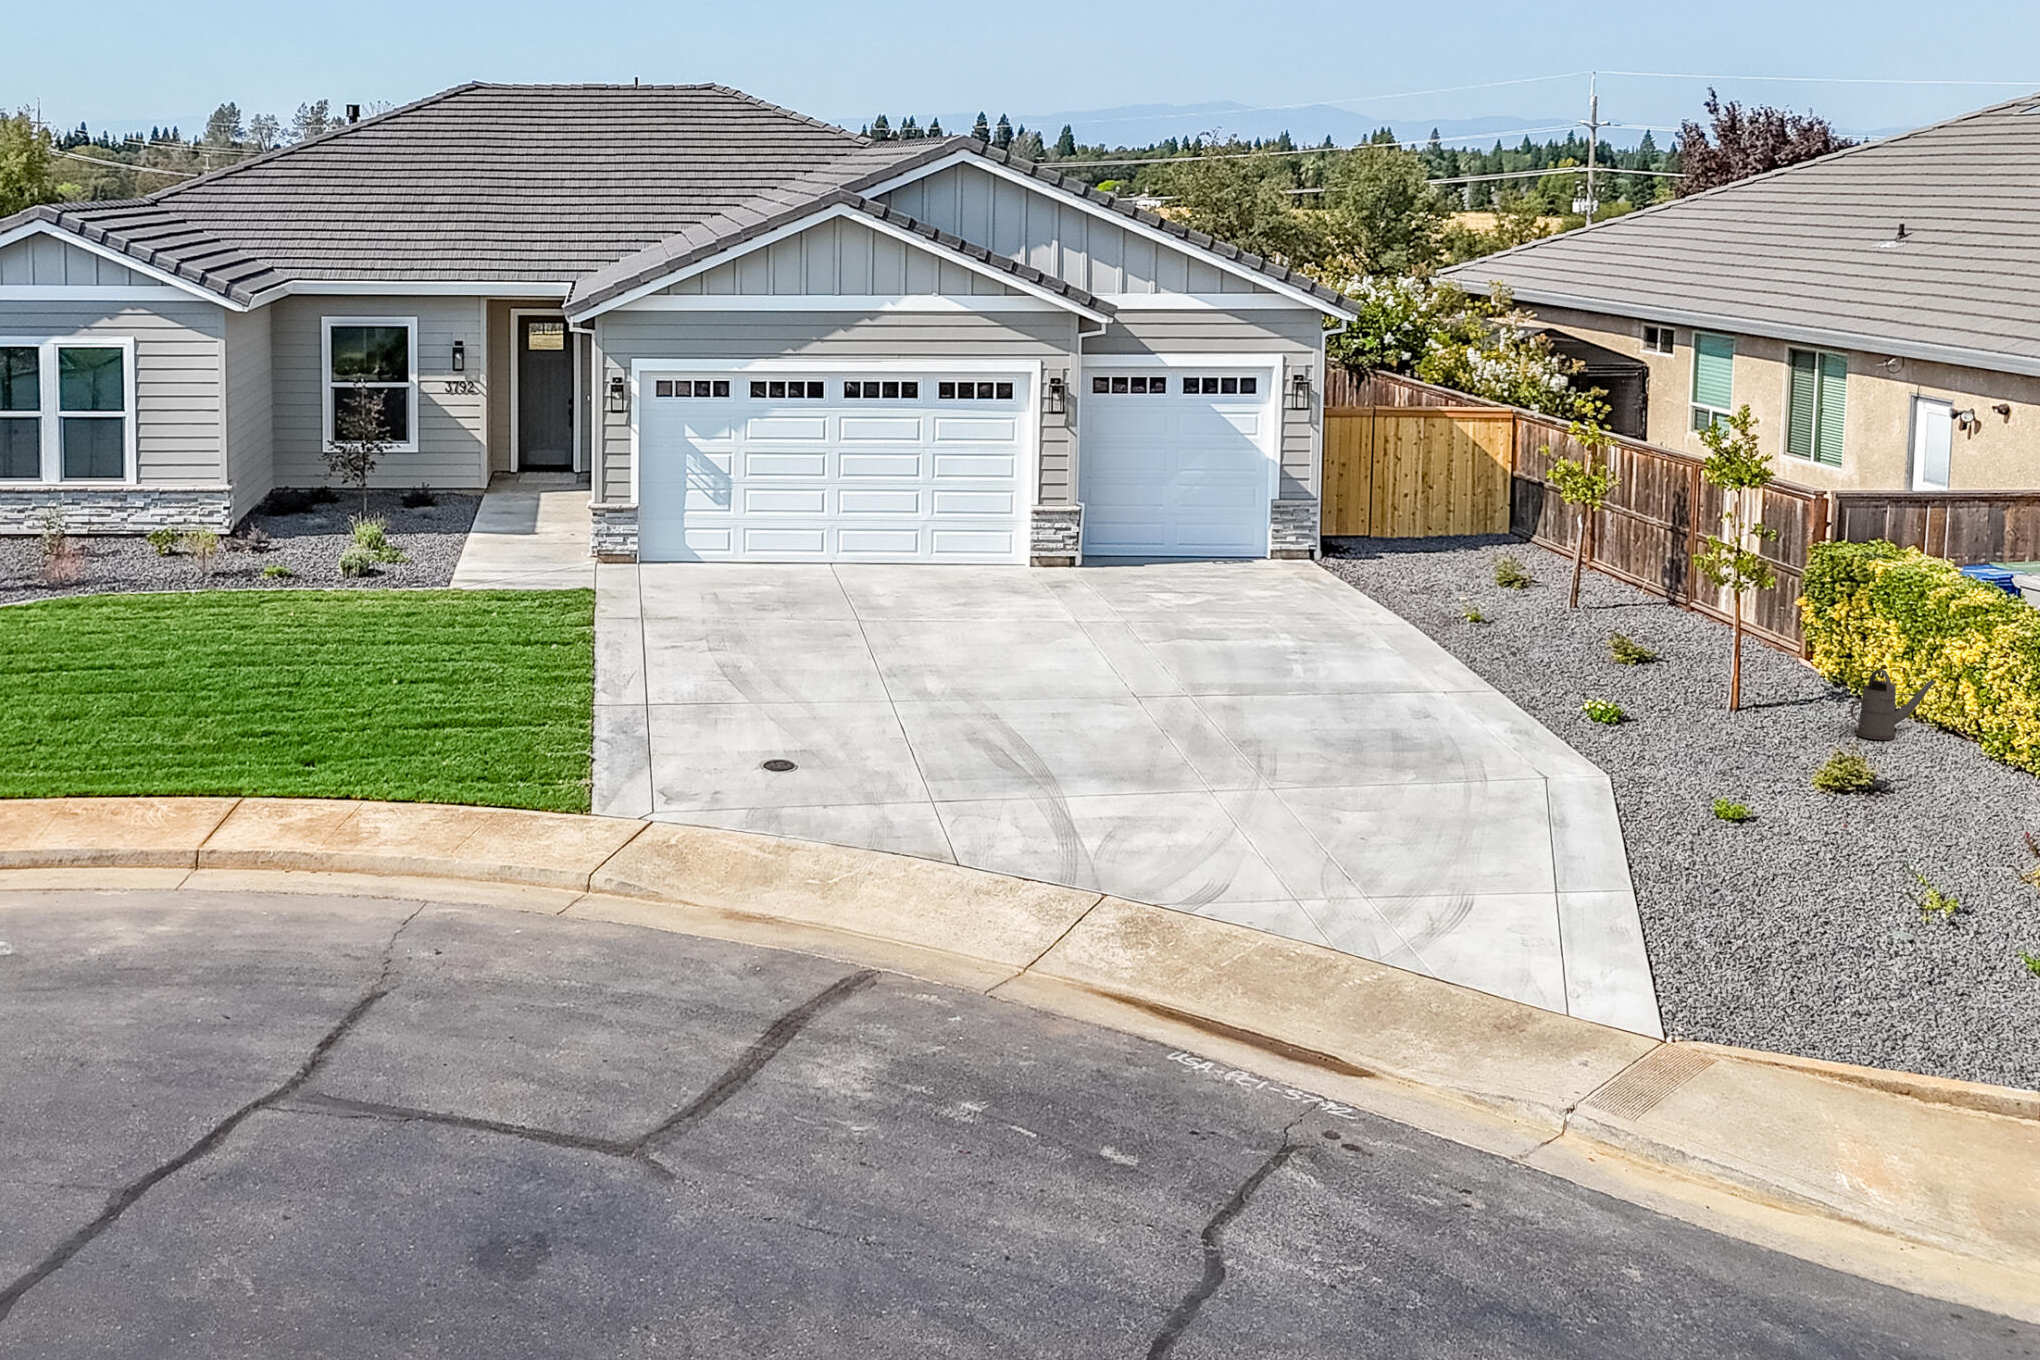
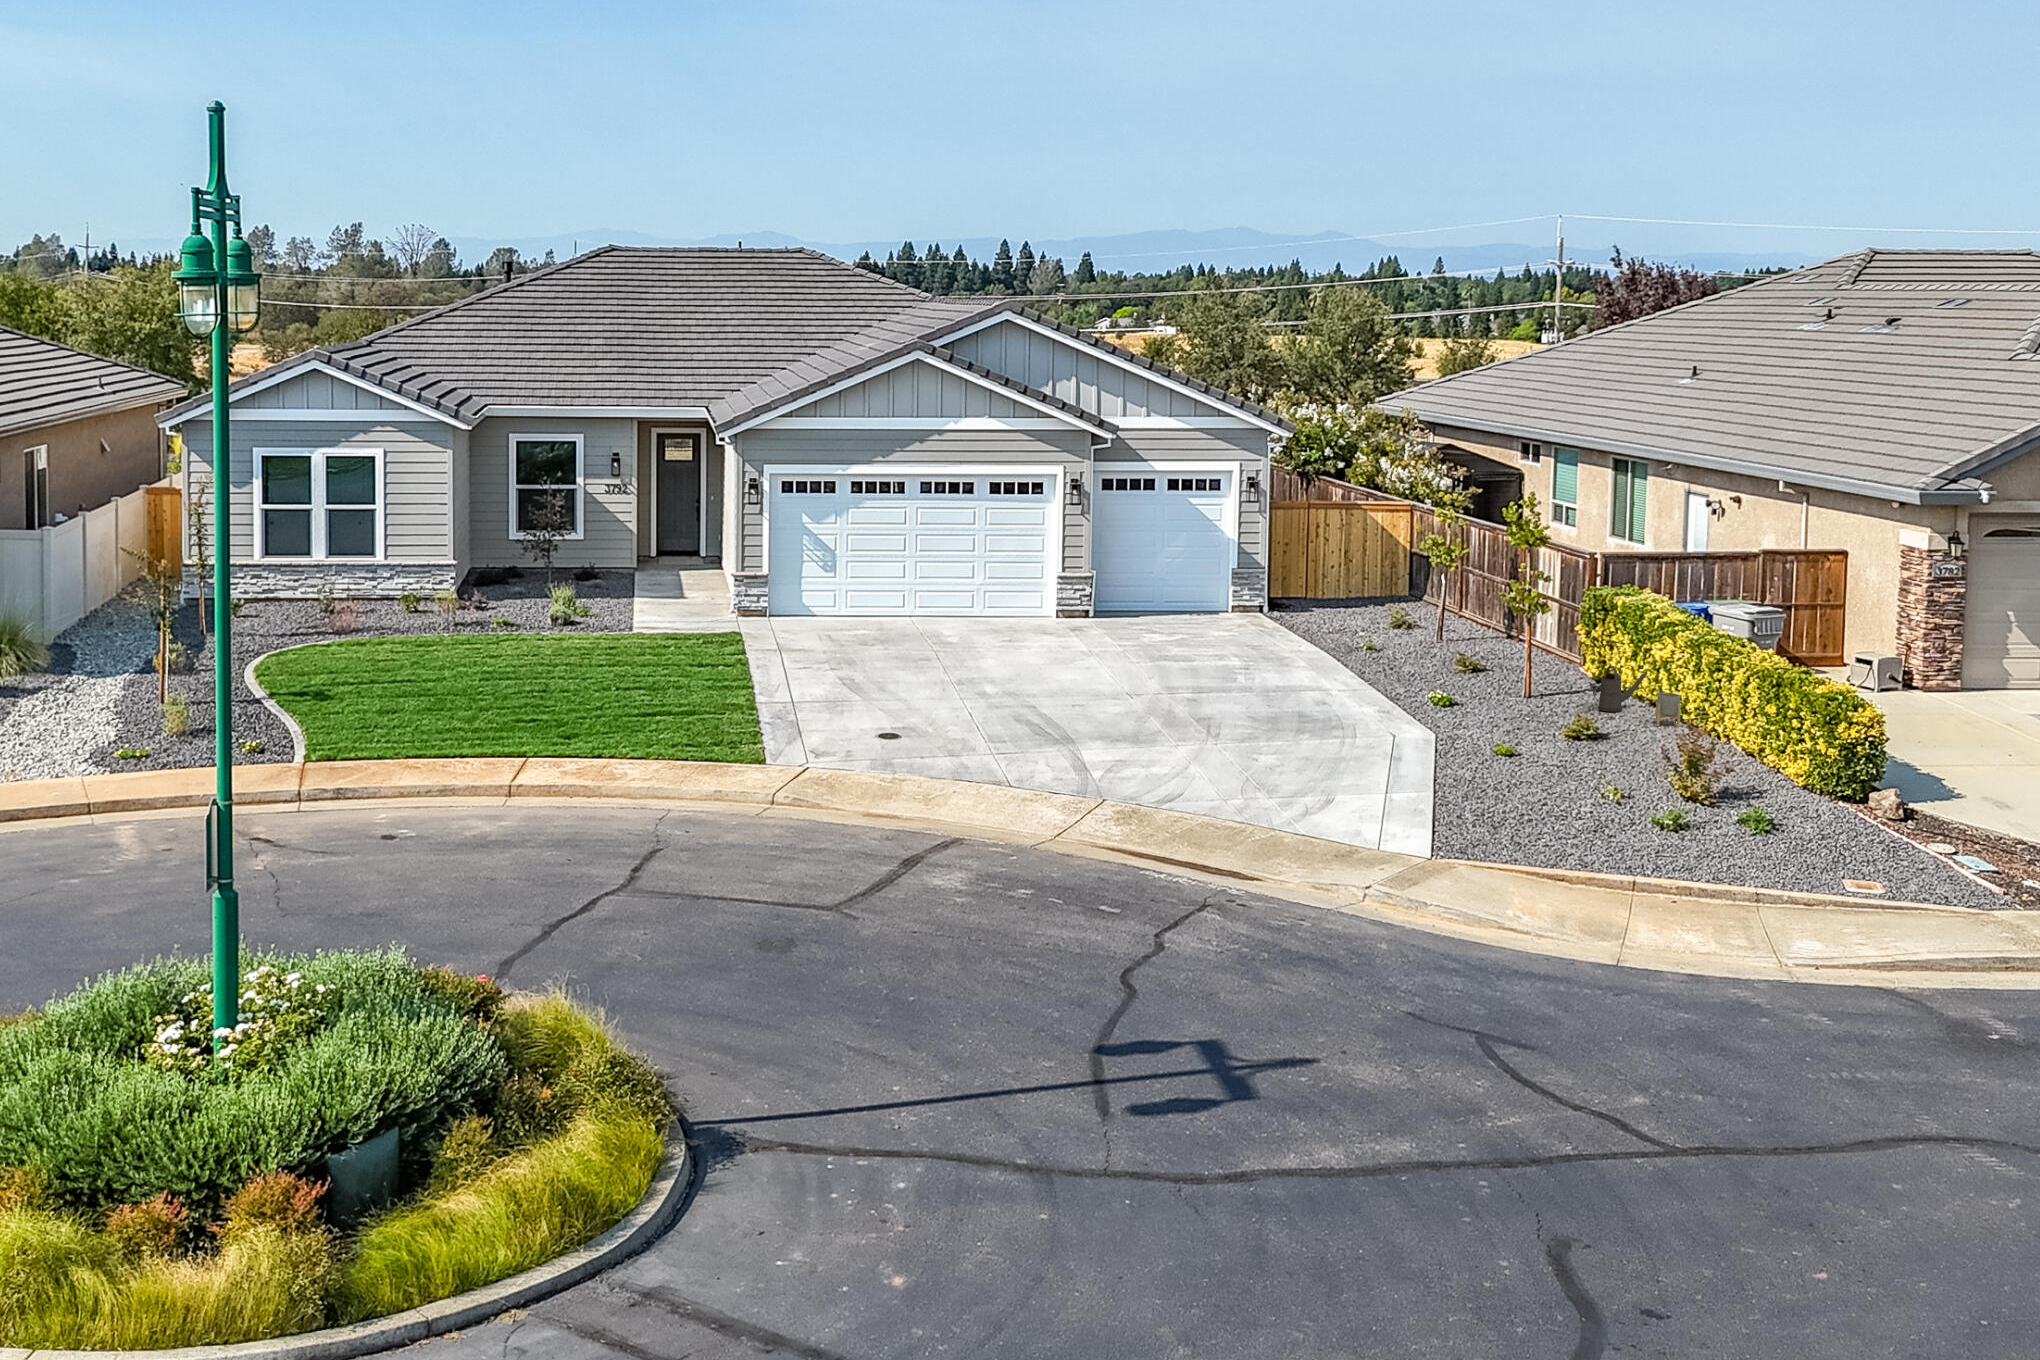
planter: none [1958,717,2005,772] -> present [1656,693,1681,727]

